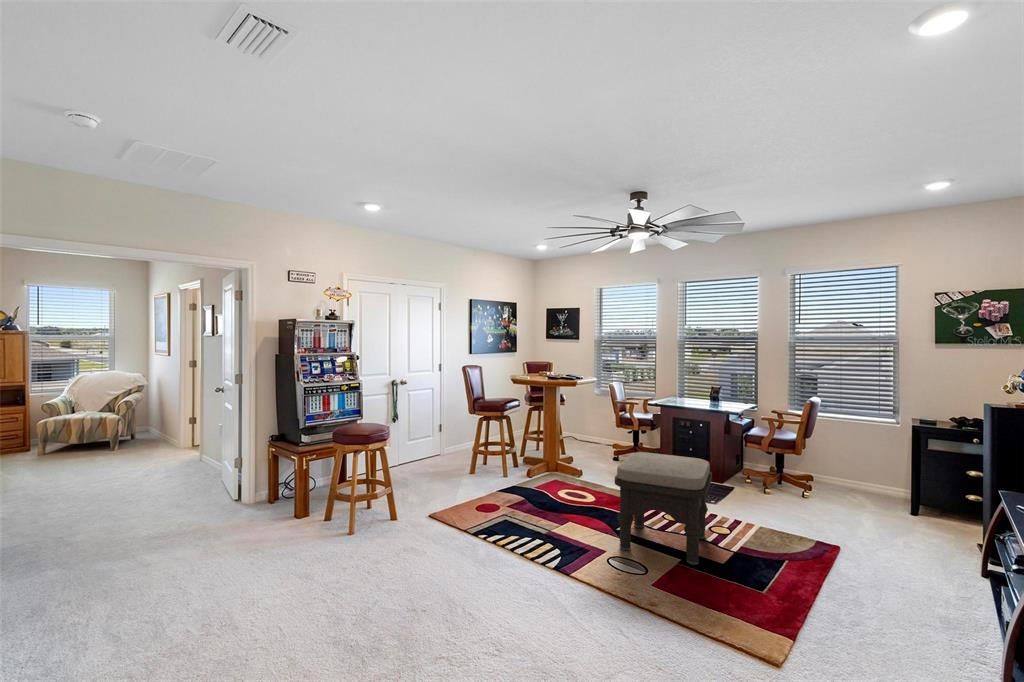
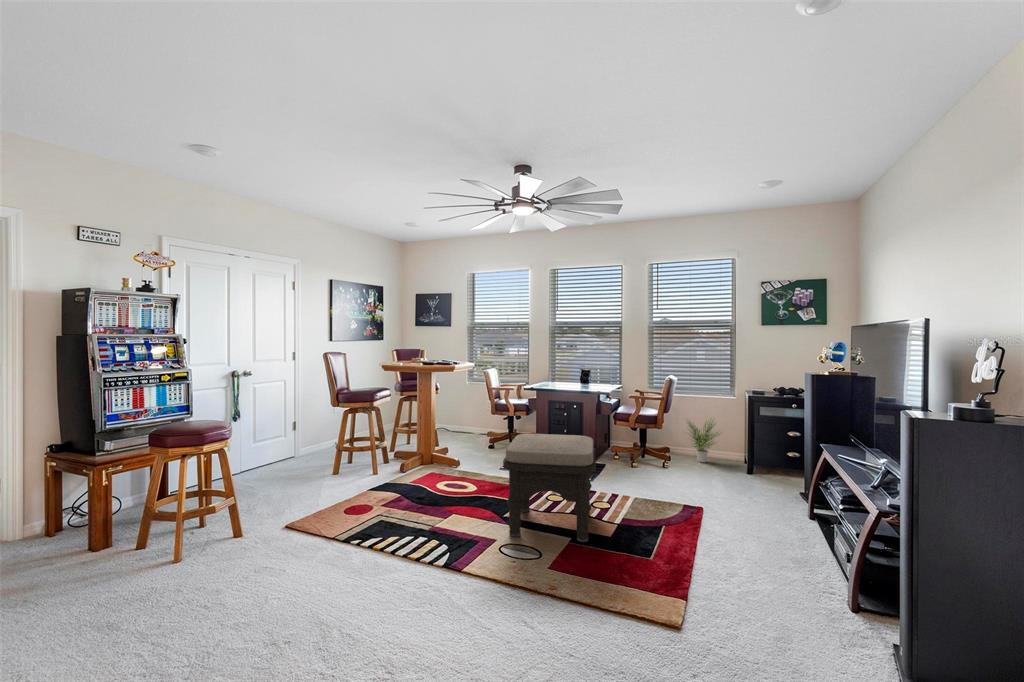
potted plant: none [826,445,883,496] -> present [689,421,718,462]

